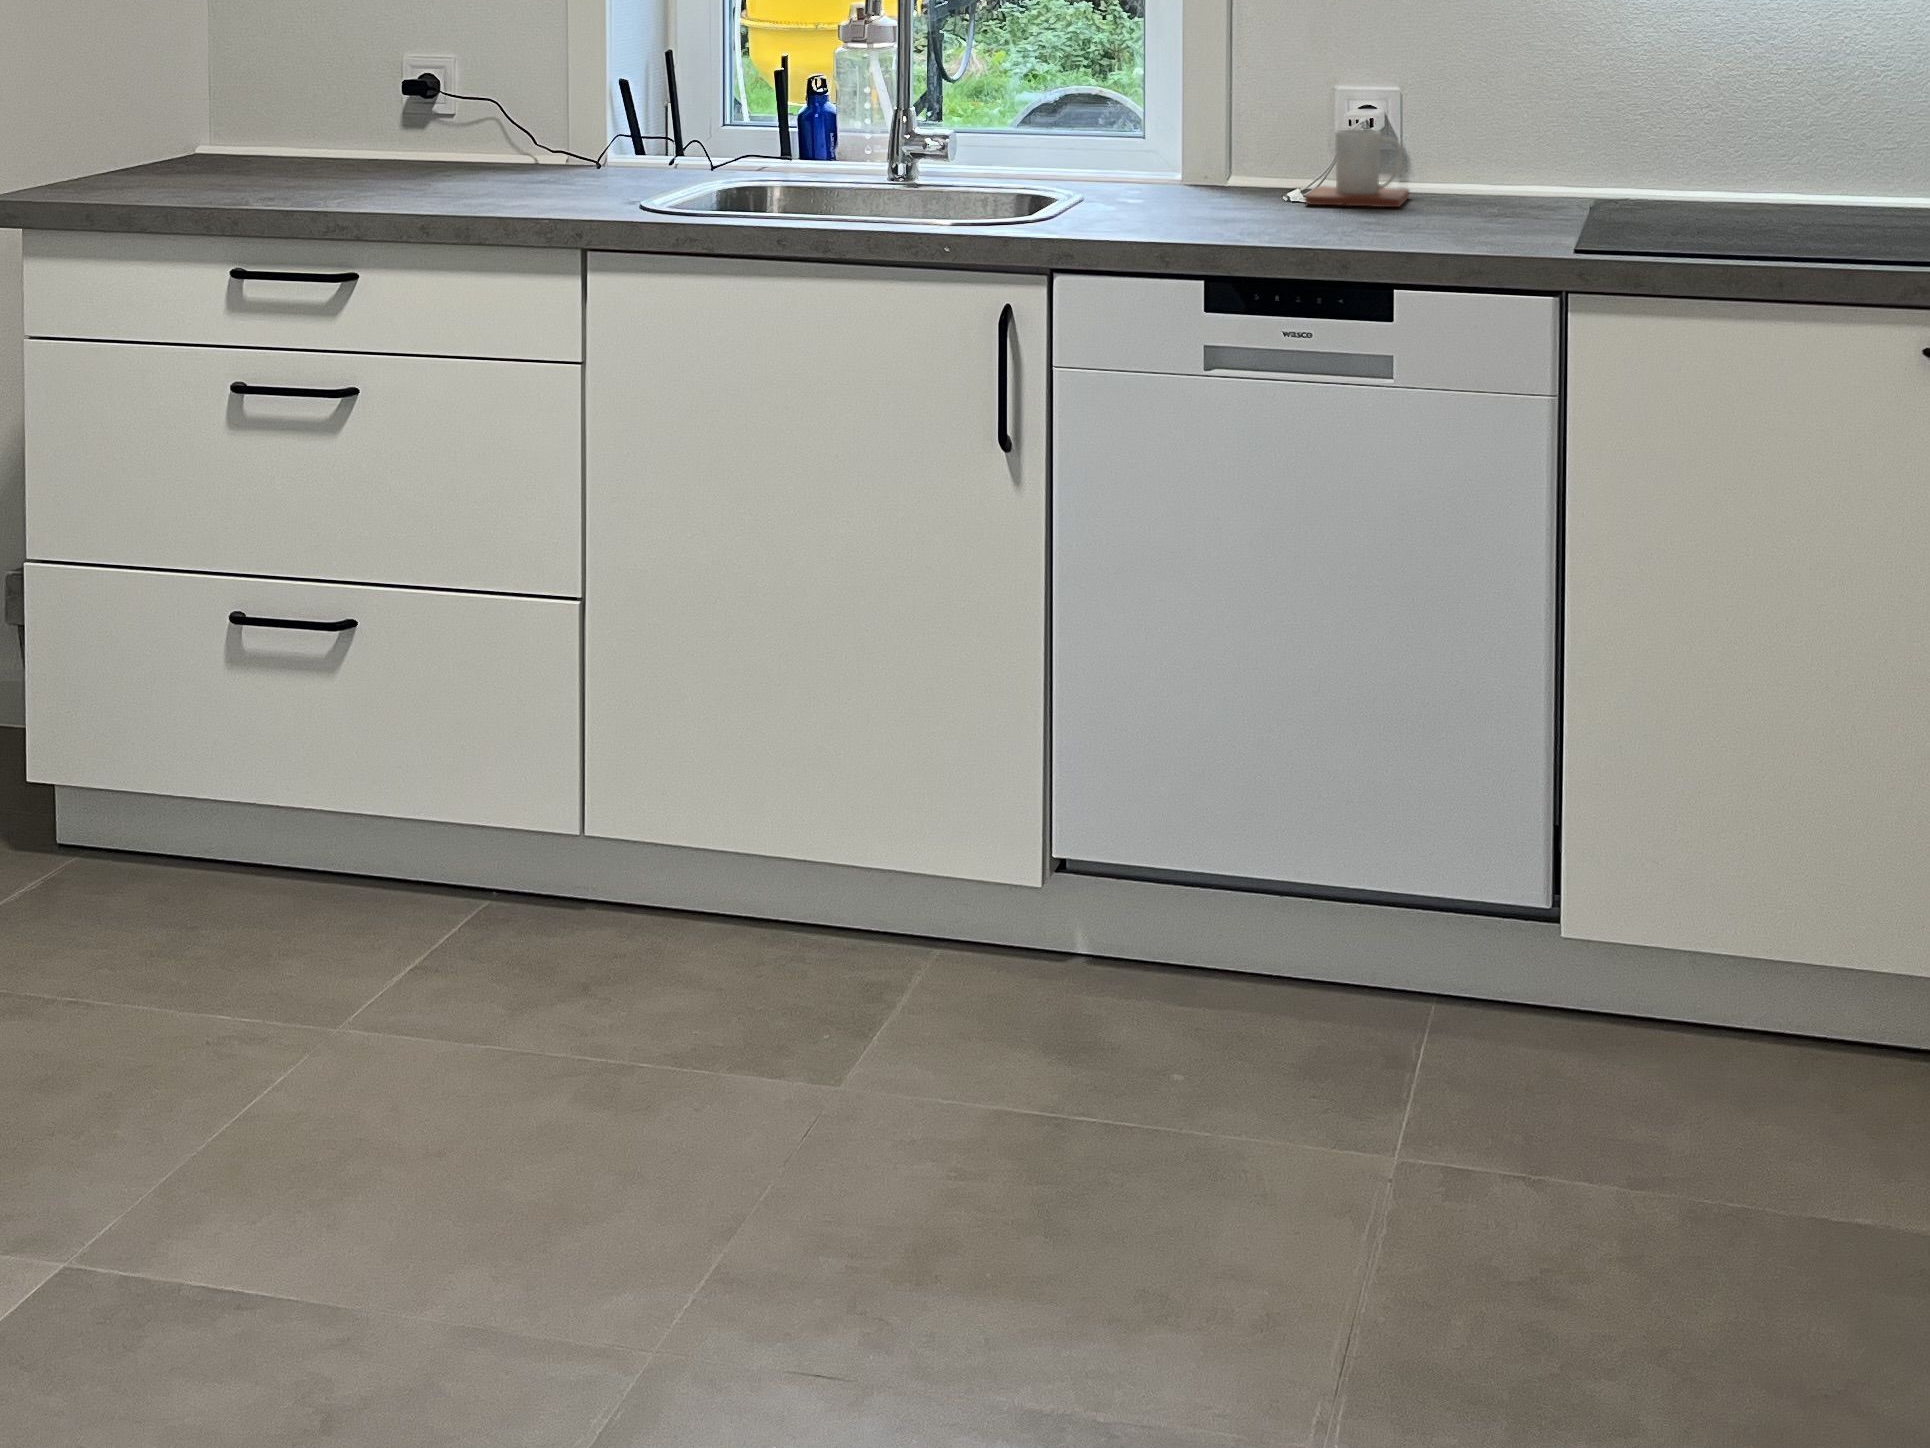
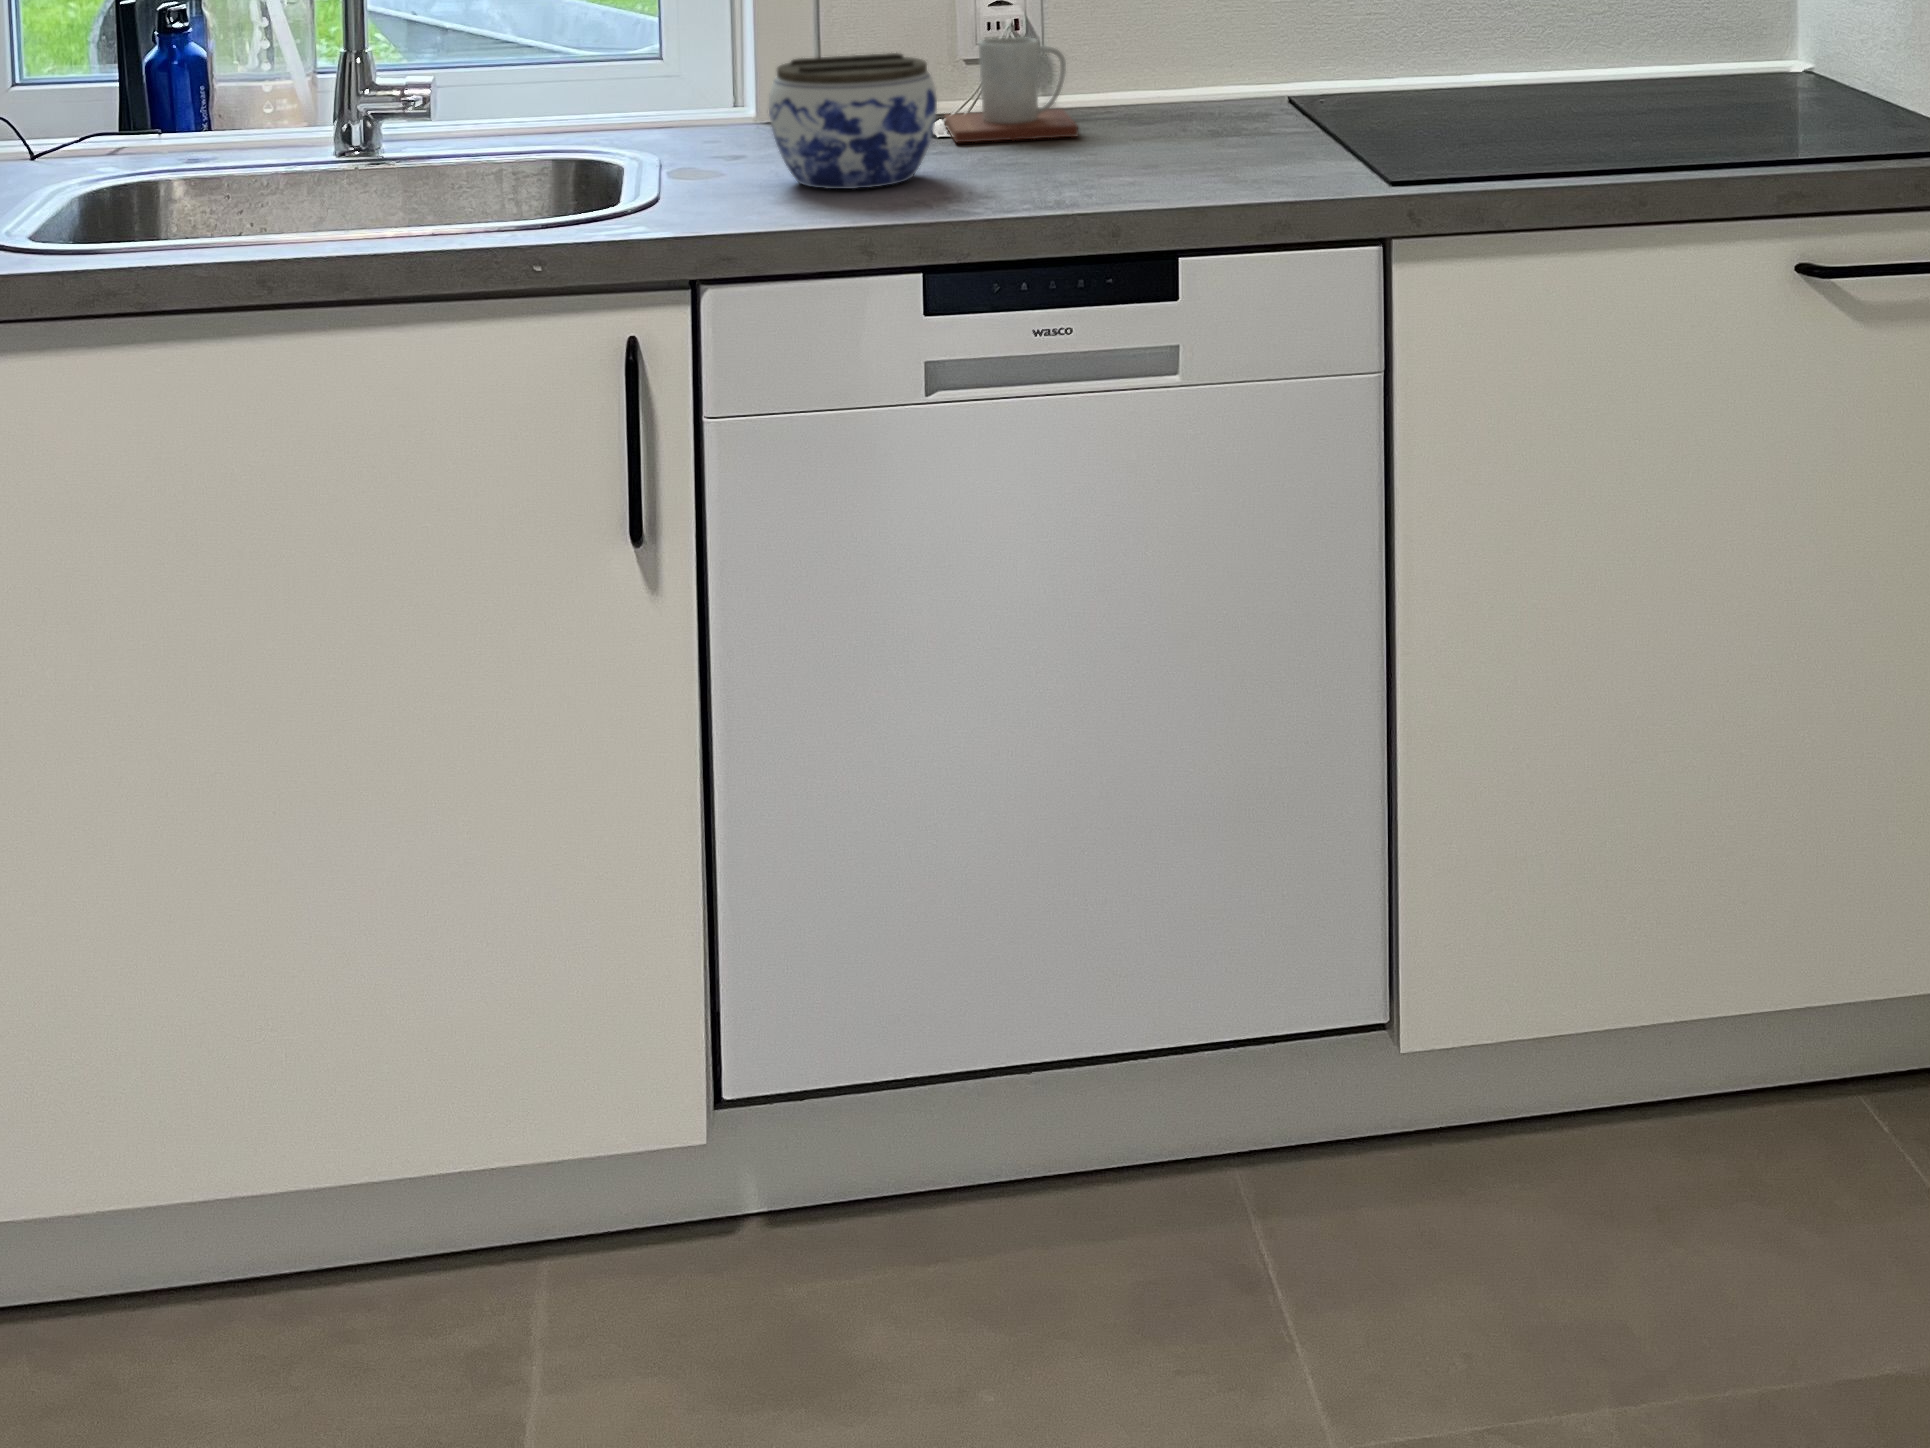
jar: none [1140,128,1261,223] -> present [769,53,937,189]

